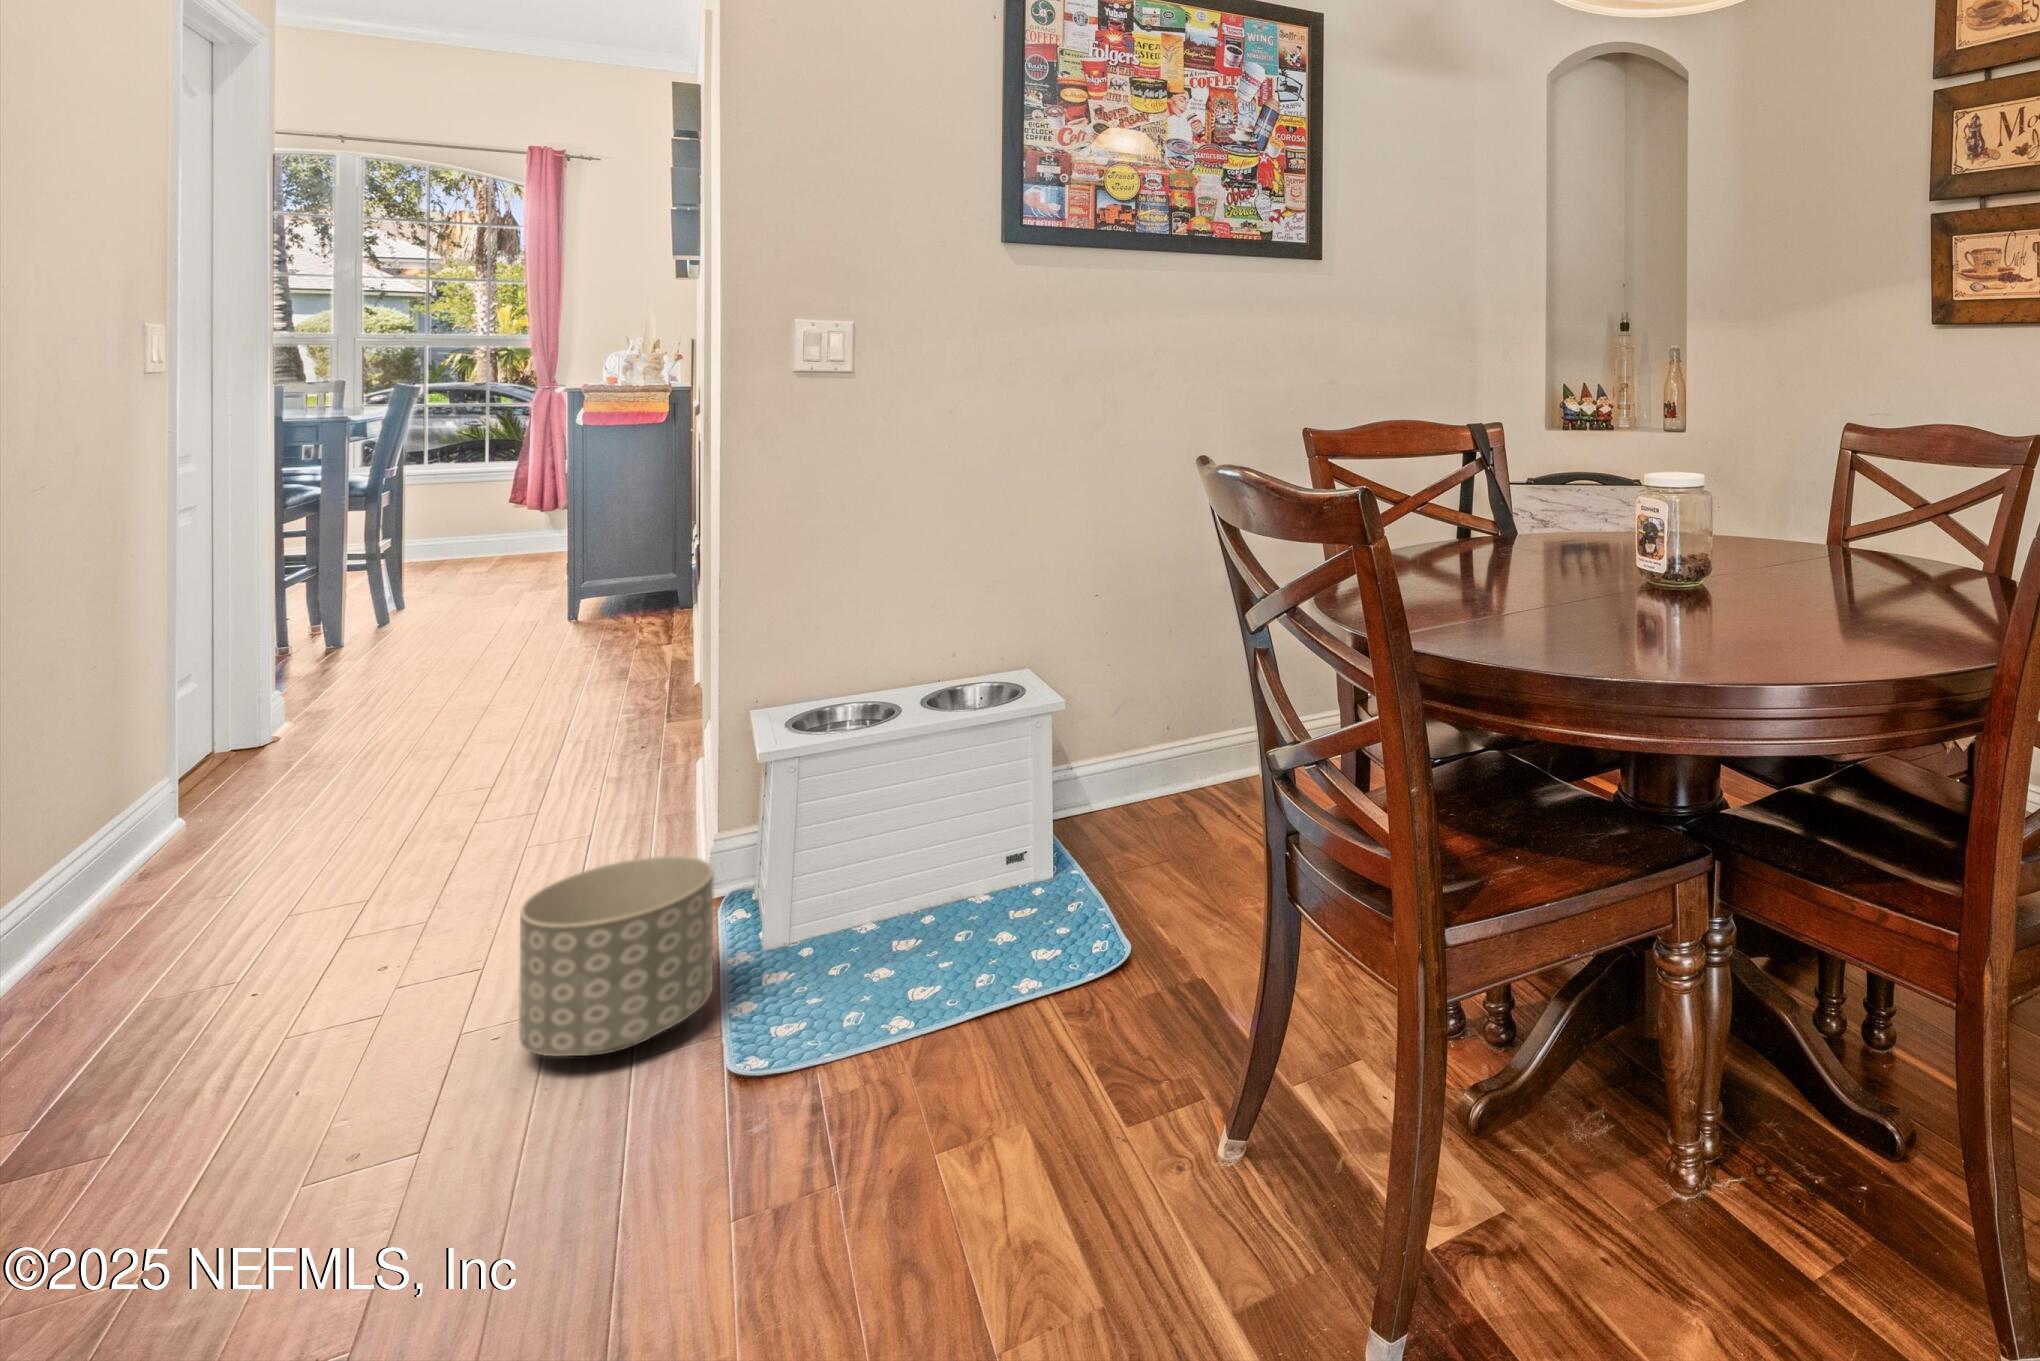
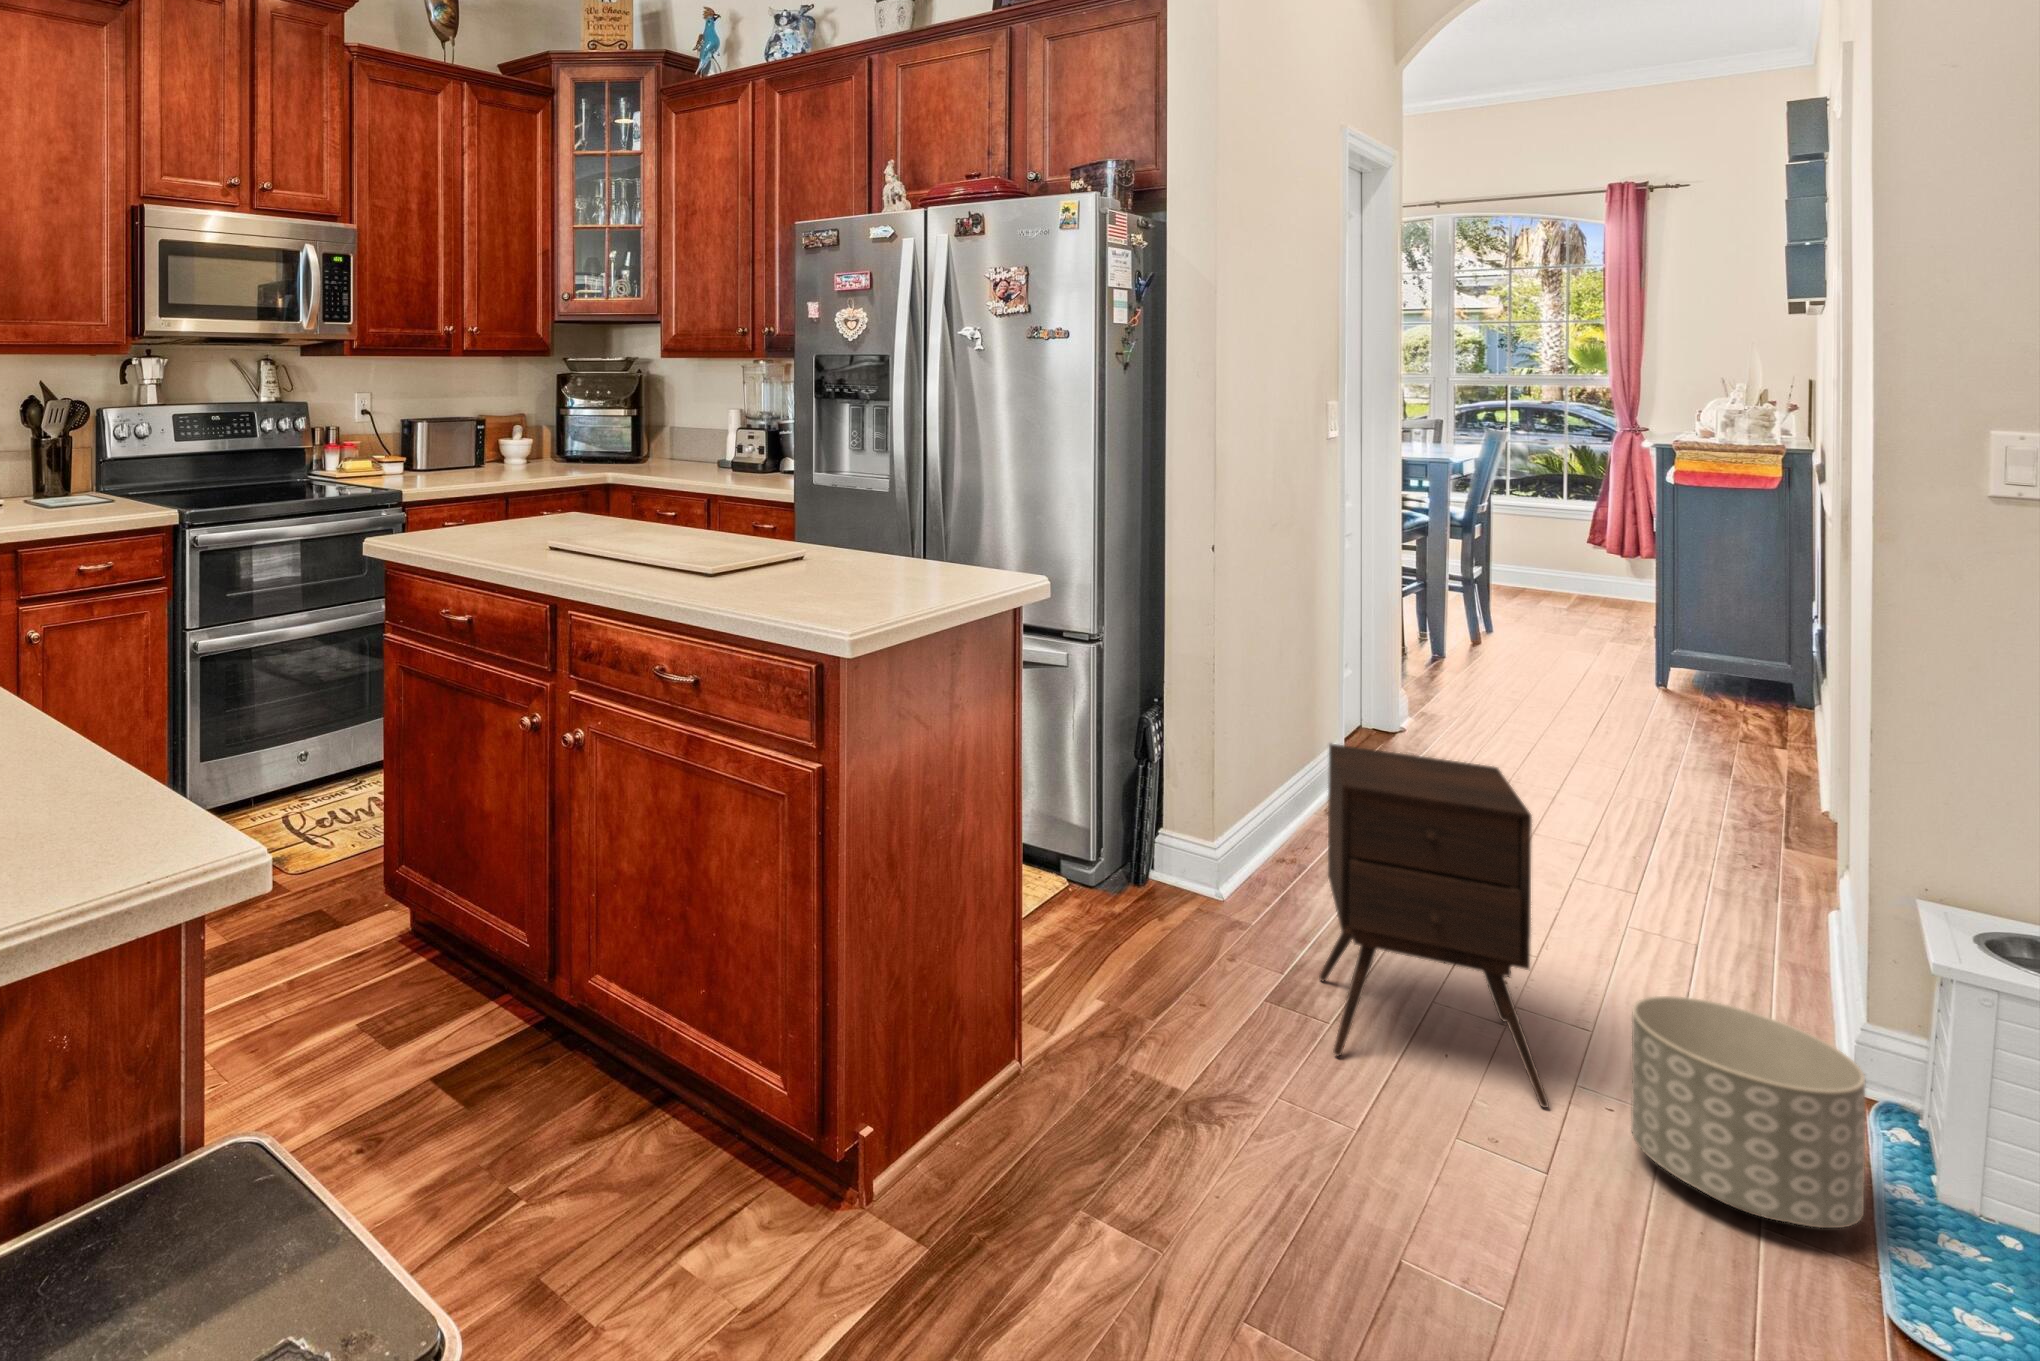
side table: none [109,714,433,1179] -> present [1319,744,1549,1108]

